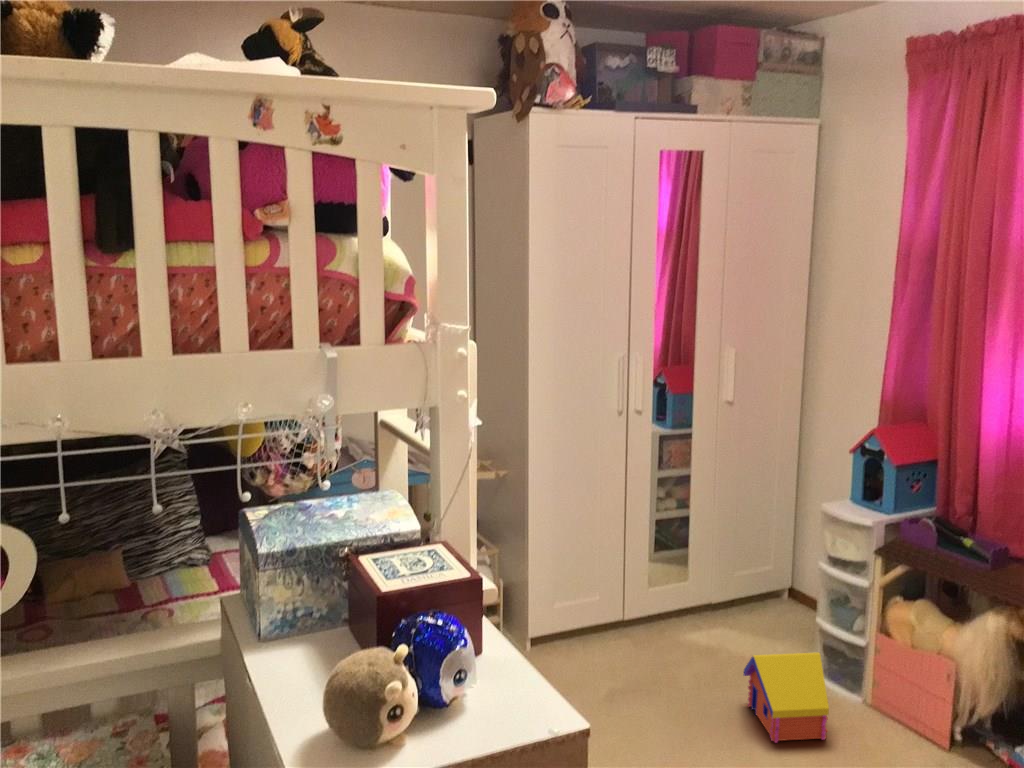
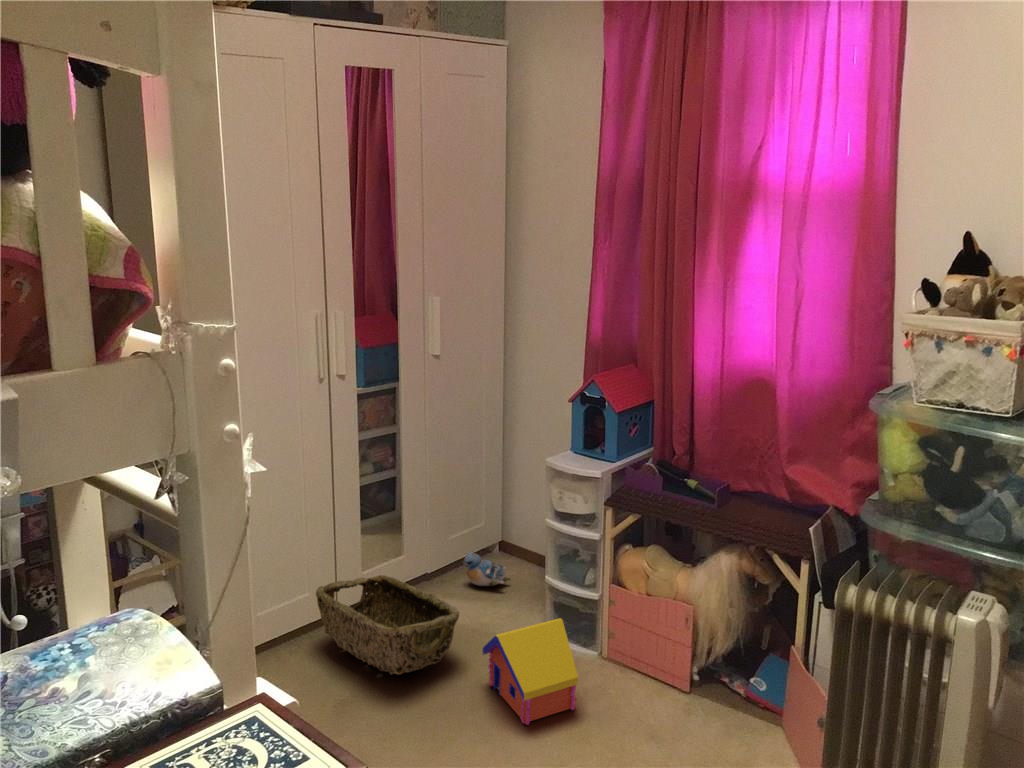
plush toy: none [744,591,790,626] -> present [463,553,510,586]
woven basket: none [603,594,727,680] -> present [316,575,459,675]

